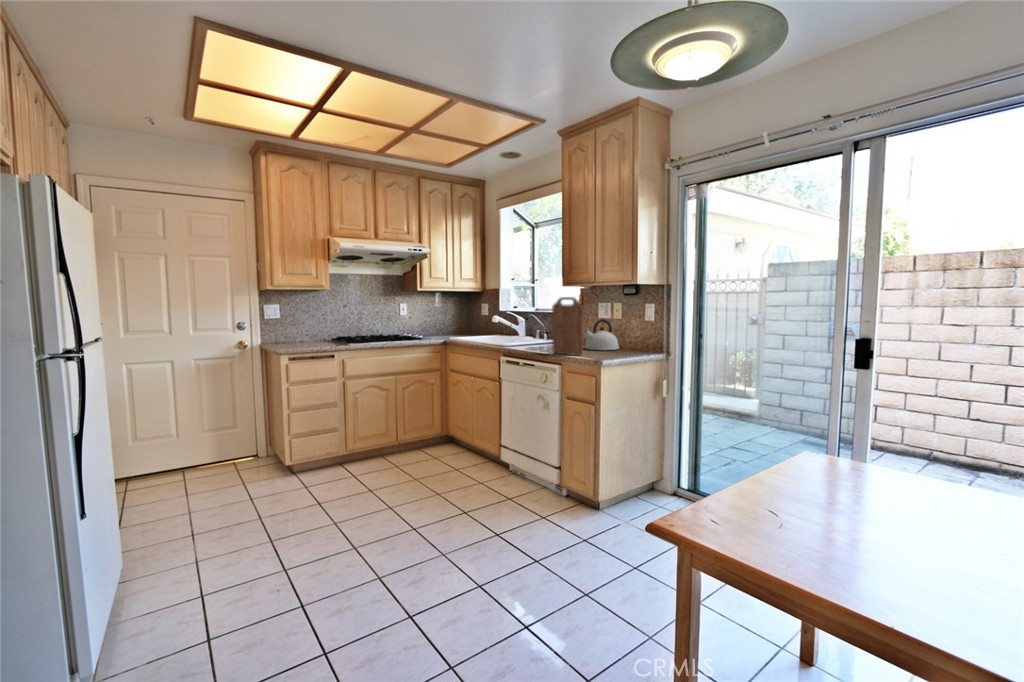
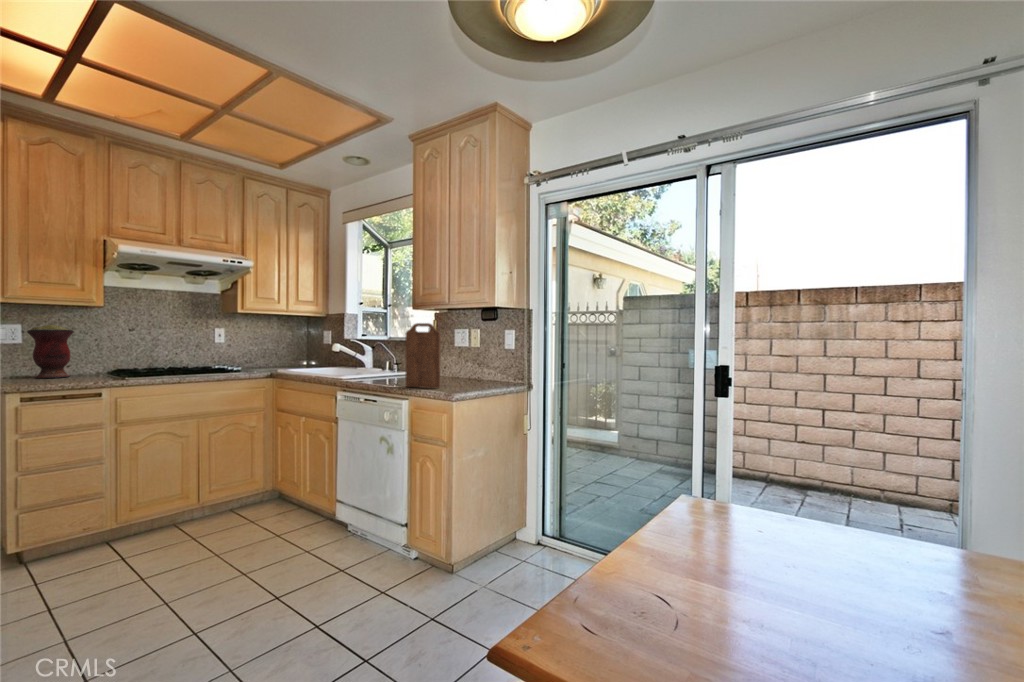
vase: none [282,304,309,343] -> present [27,325,74,378]
kettle: present [583,319,619,350] -> none [440,349,479,383]

